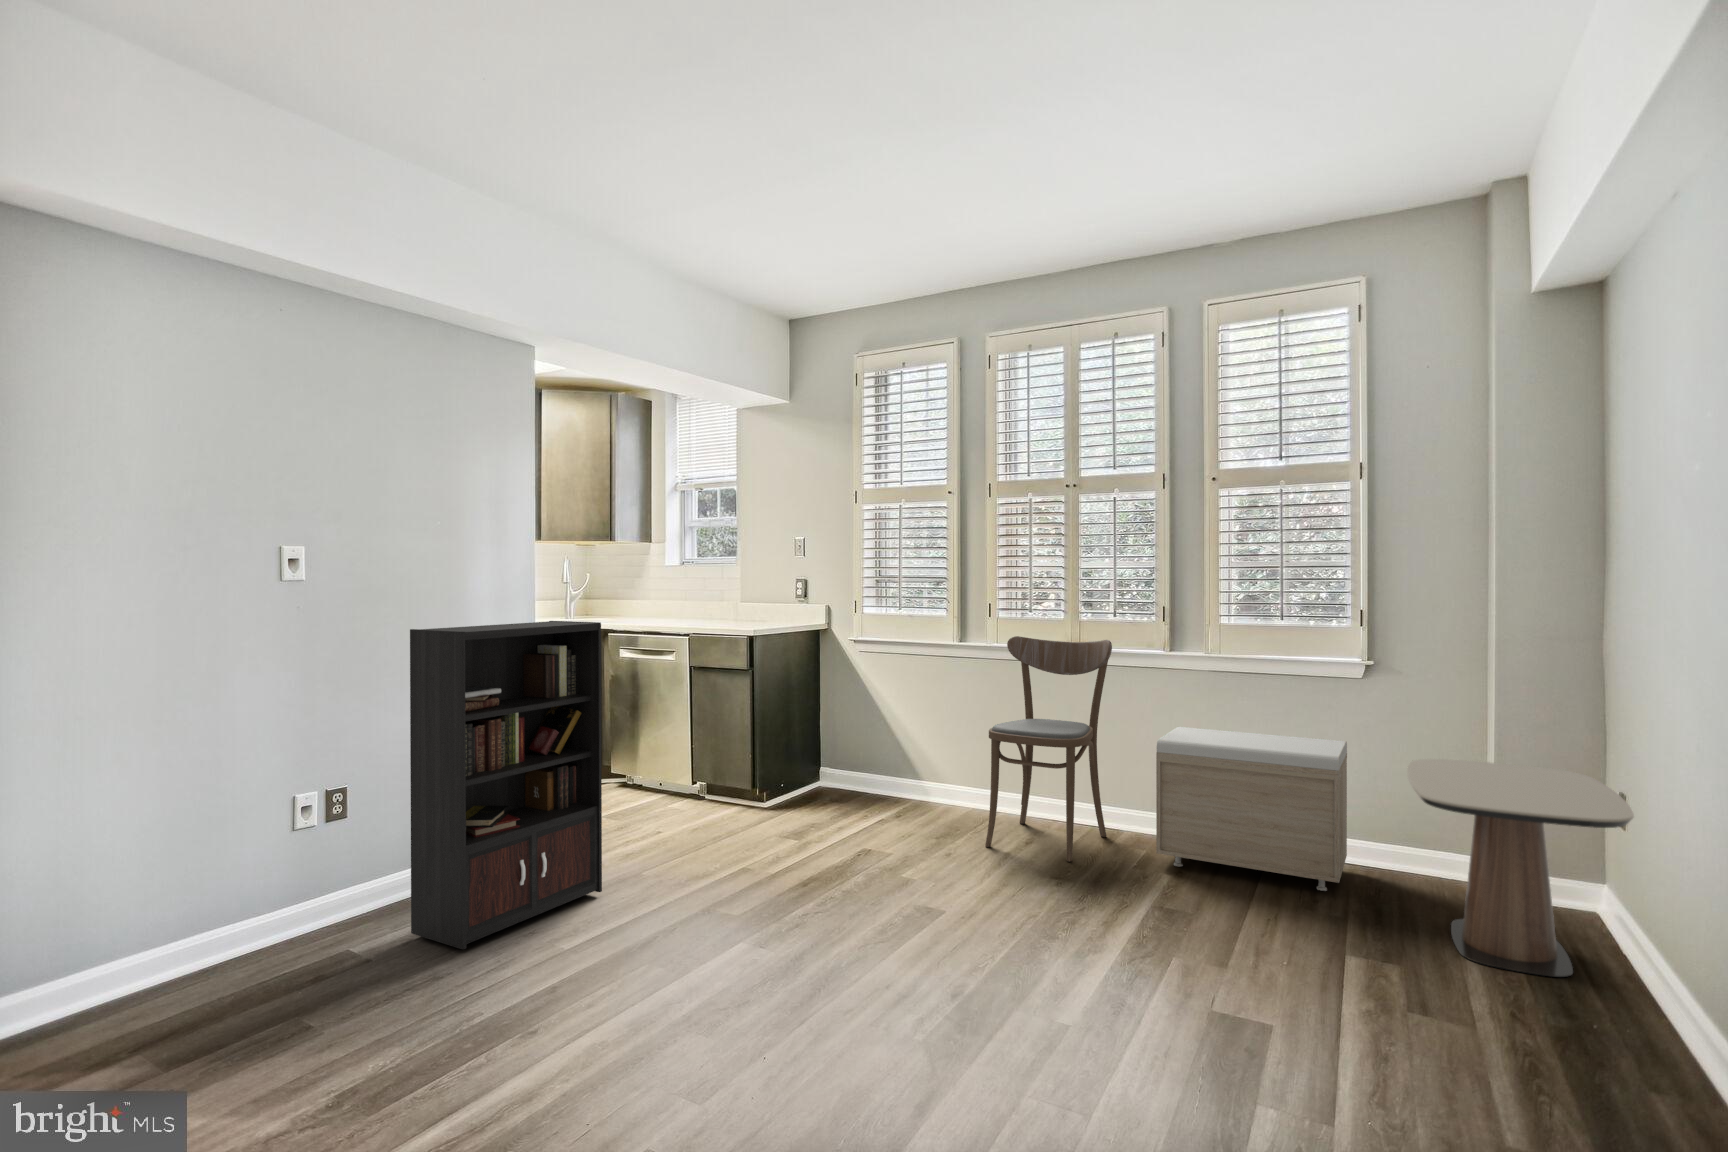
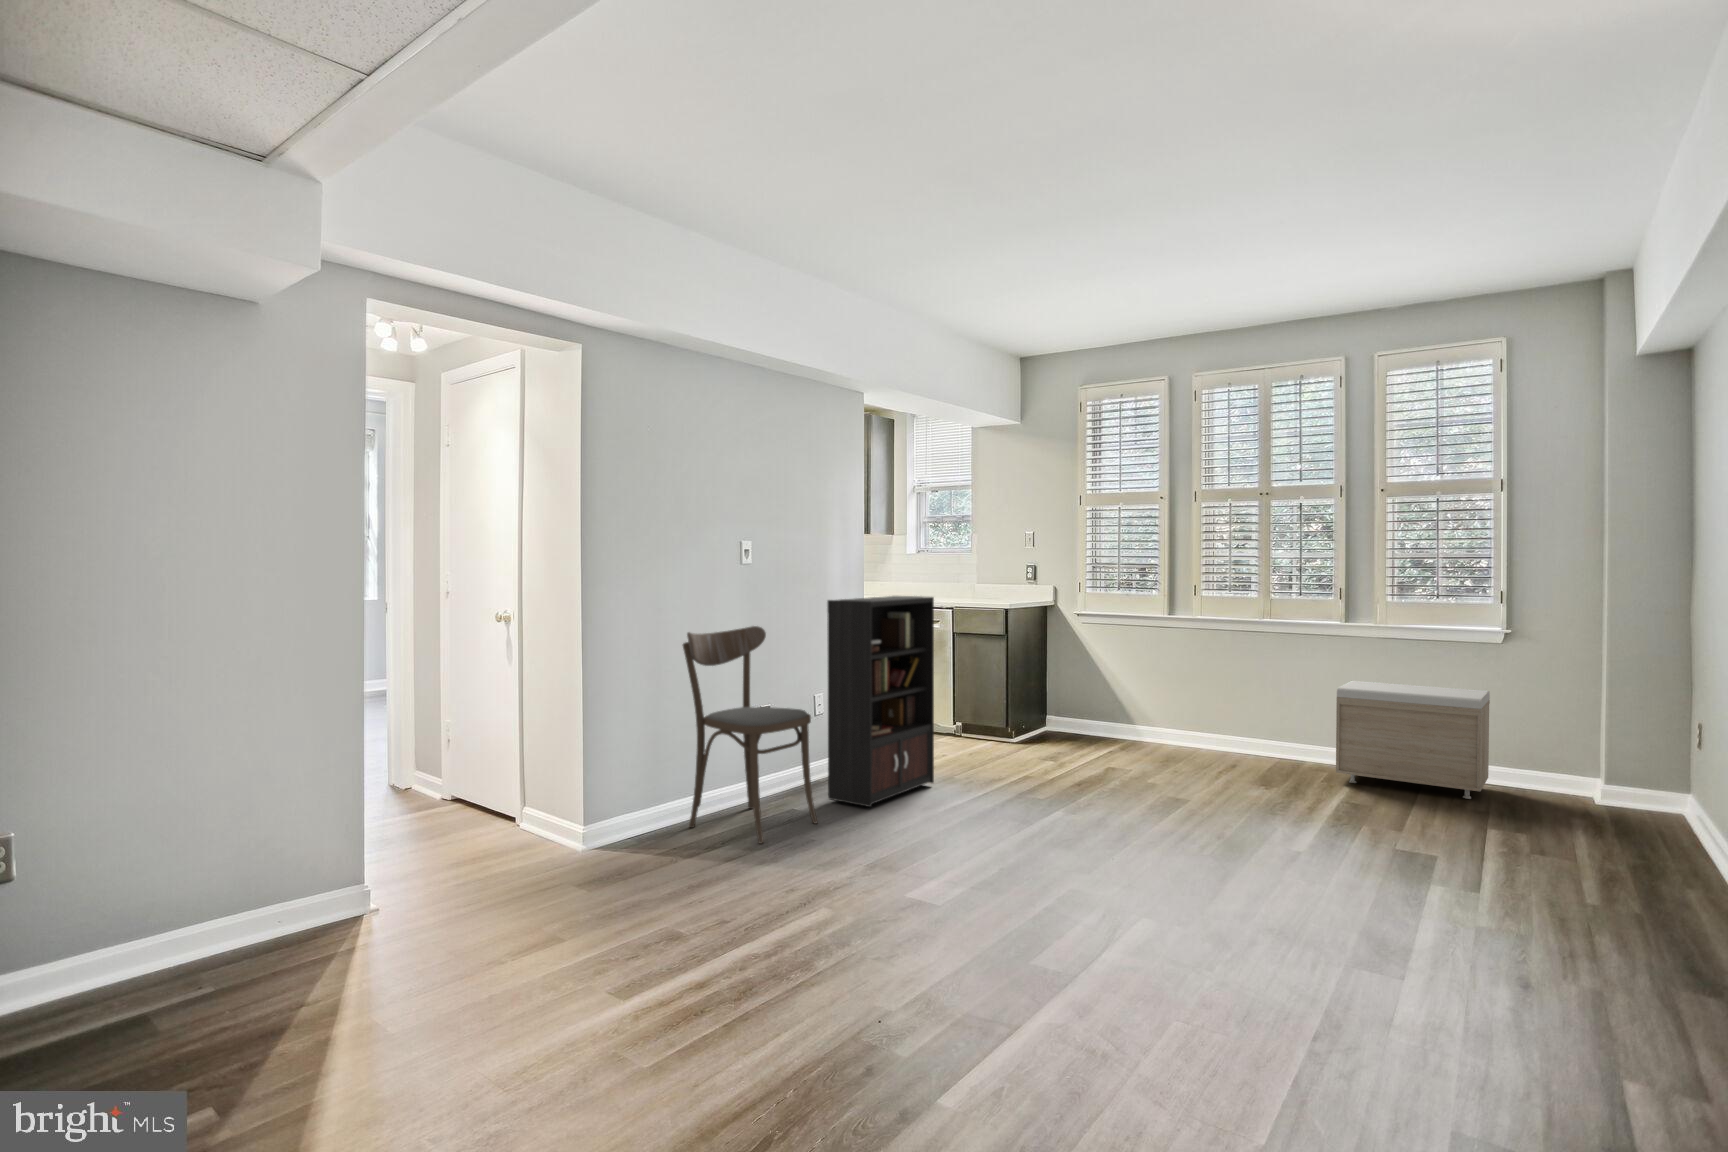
dining chair: present [985,636,1112,862] -> present [683,626,817,843]
side table: present [1407,759,1634,977] -> none [1533,701,1693,845]

